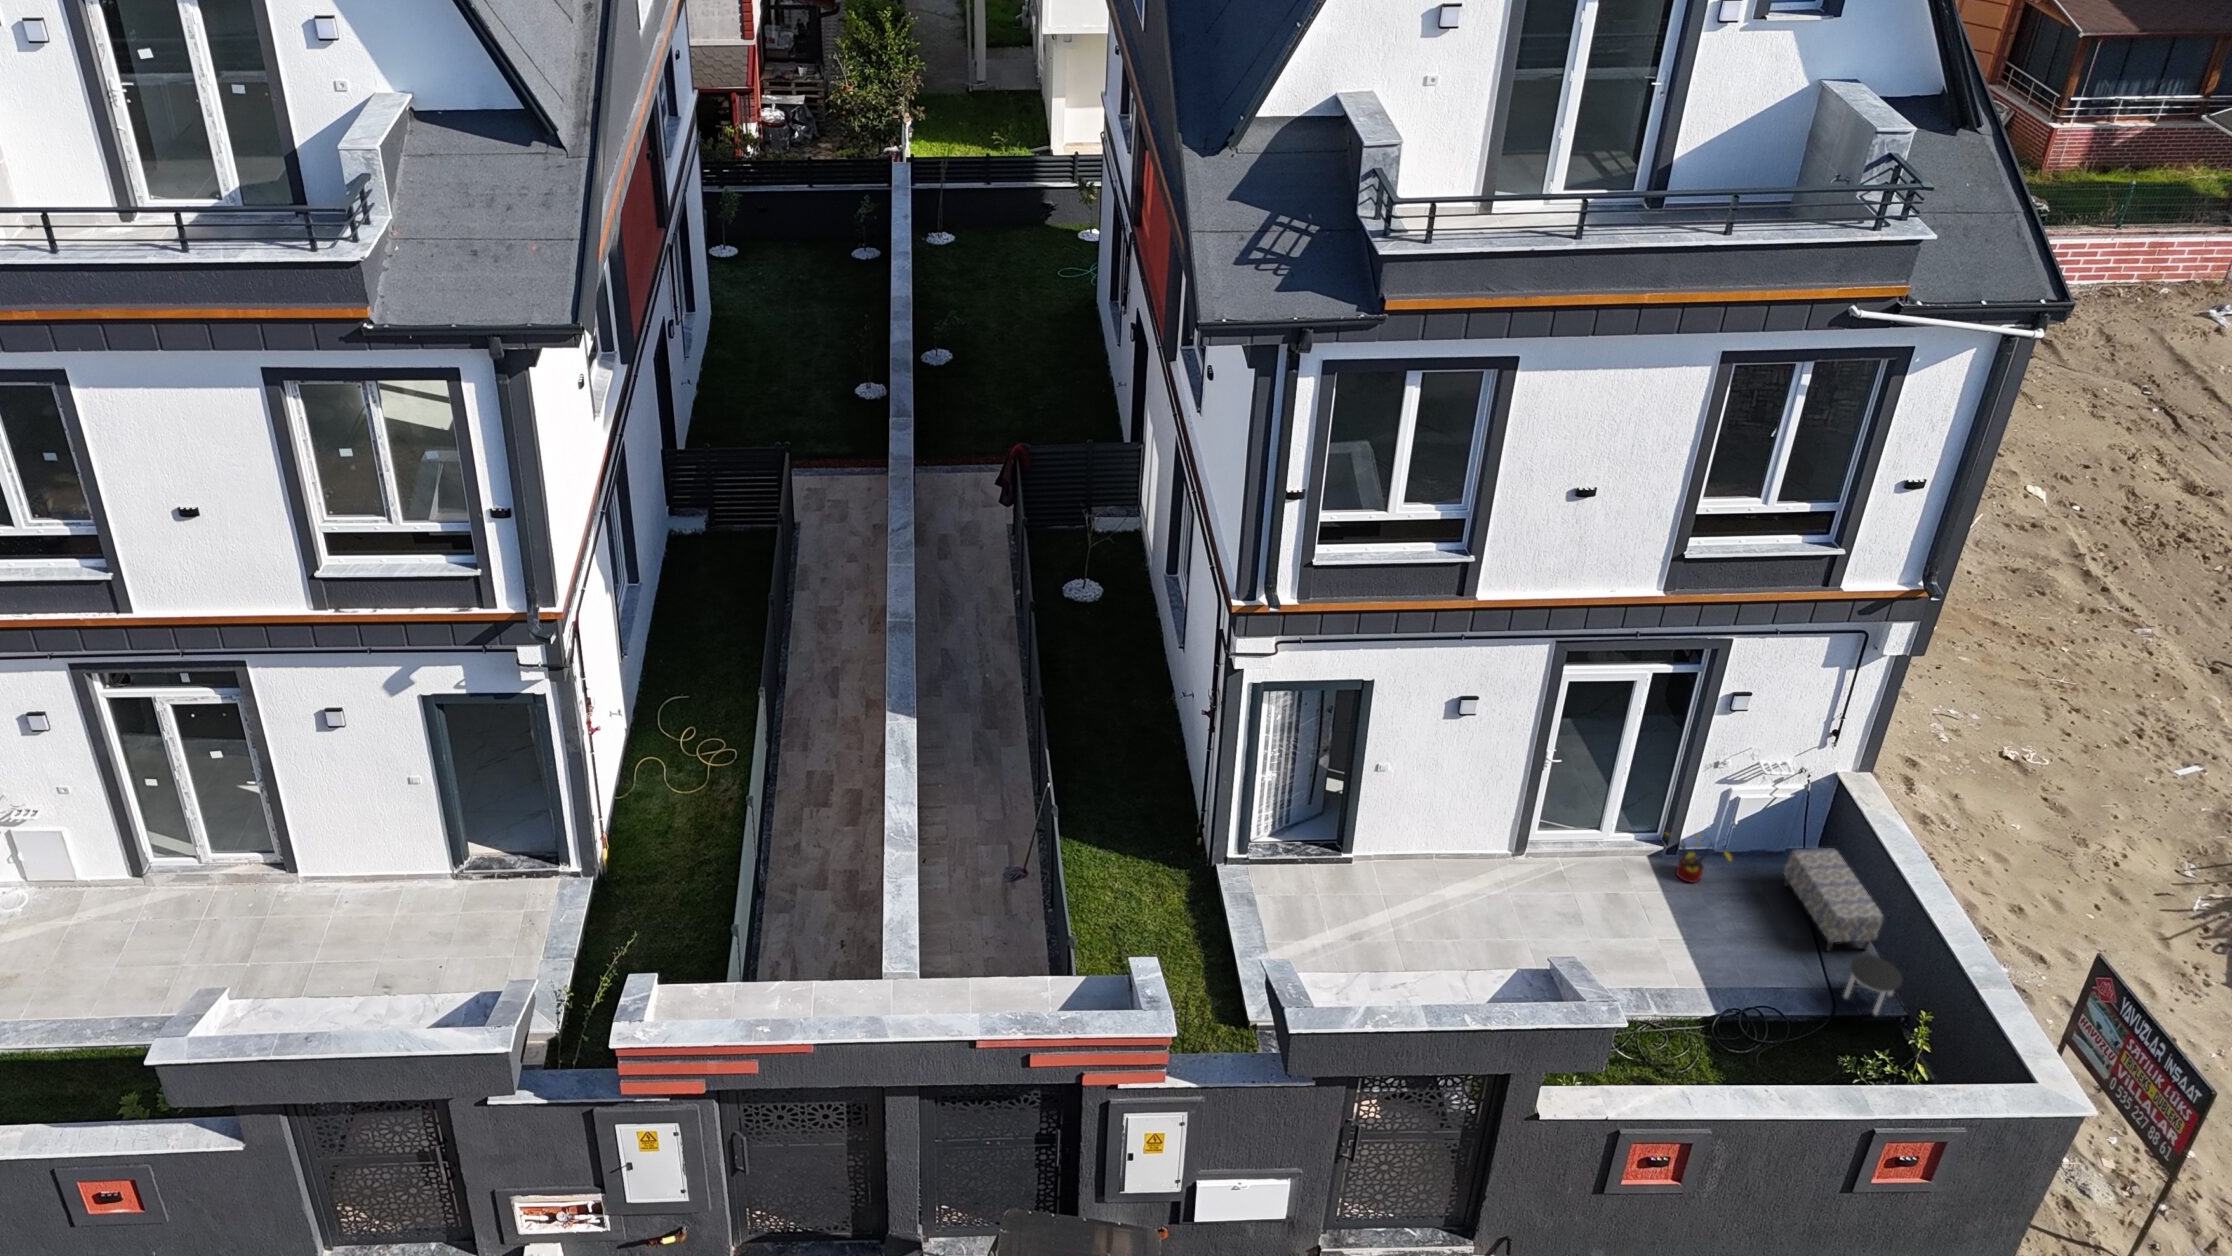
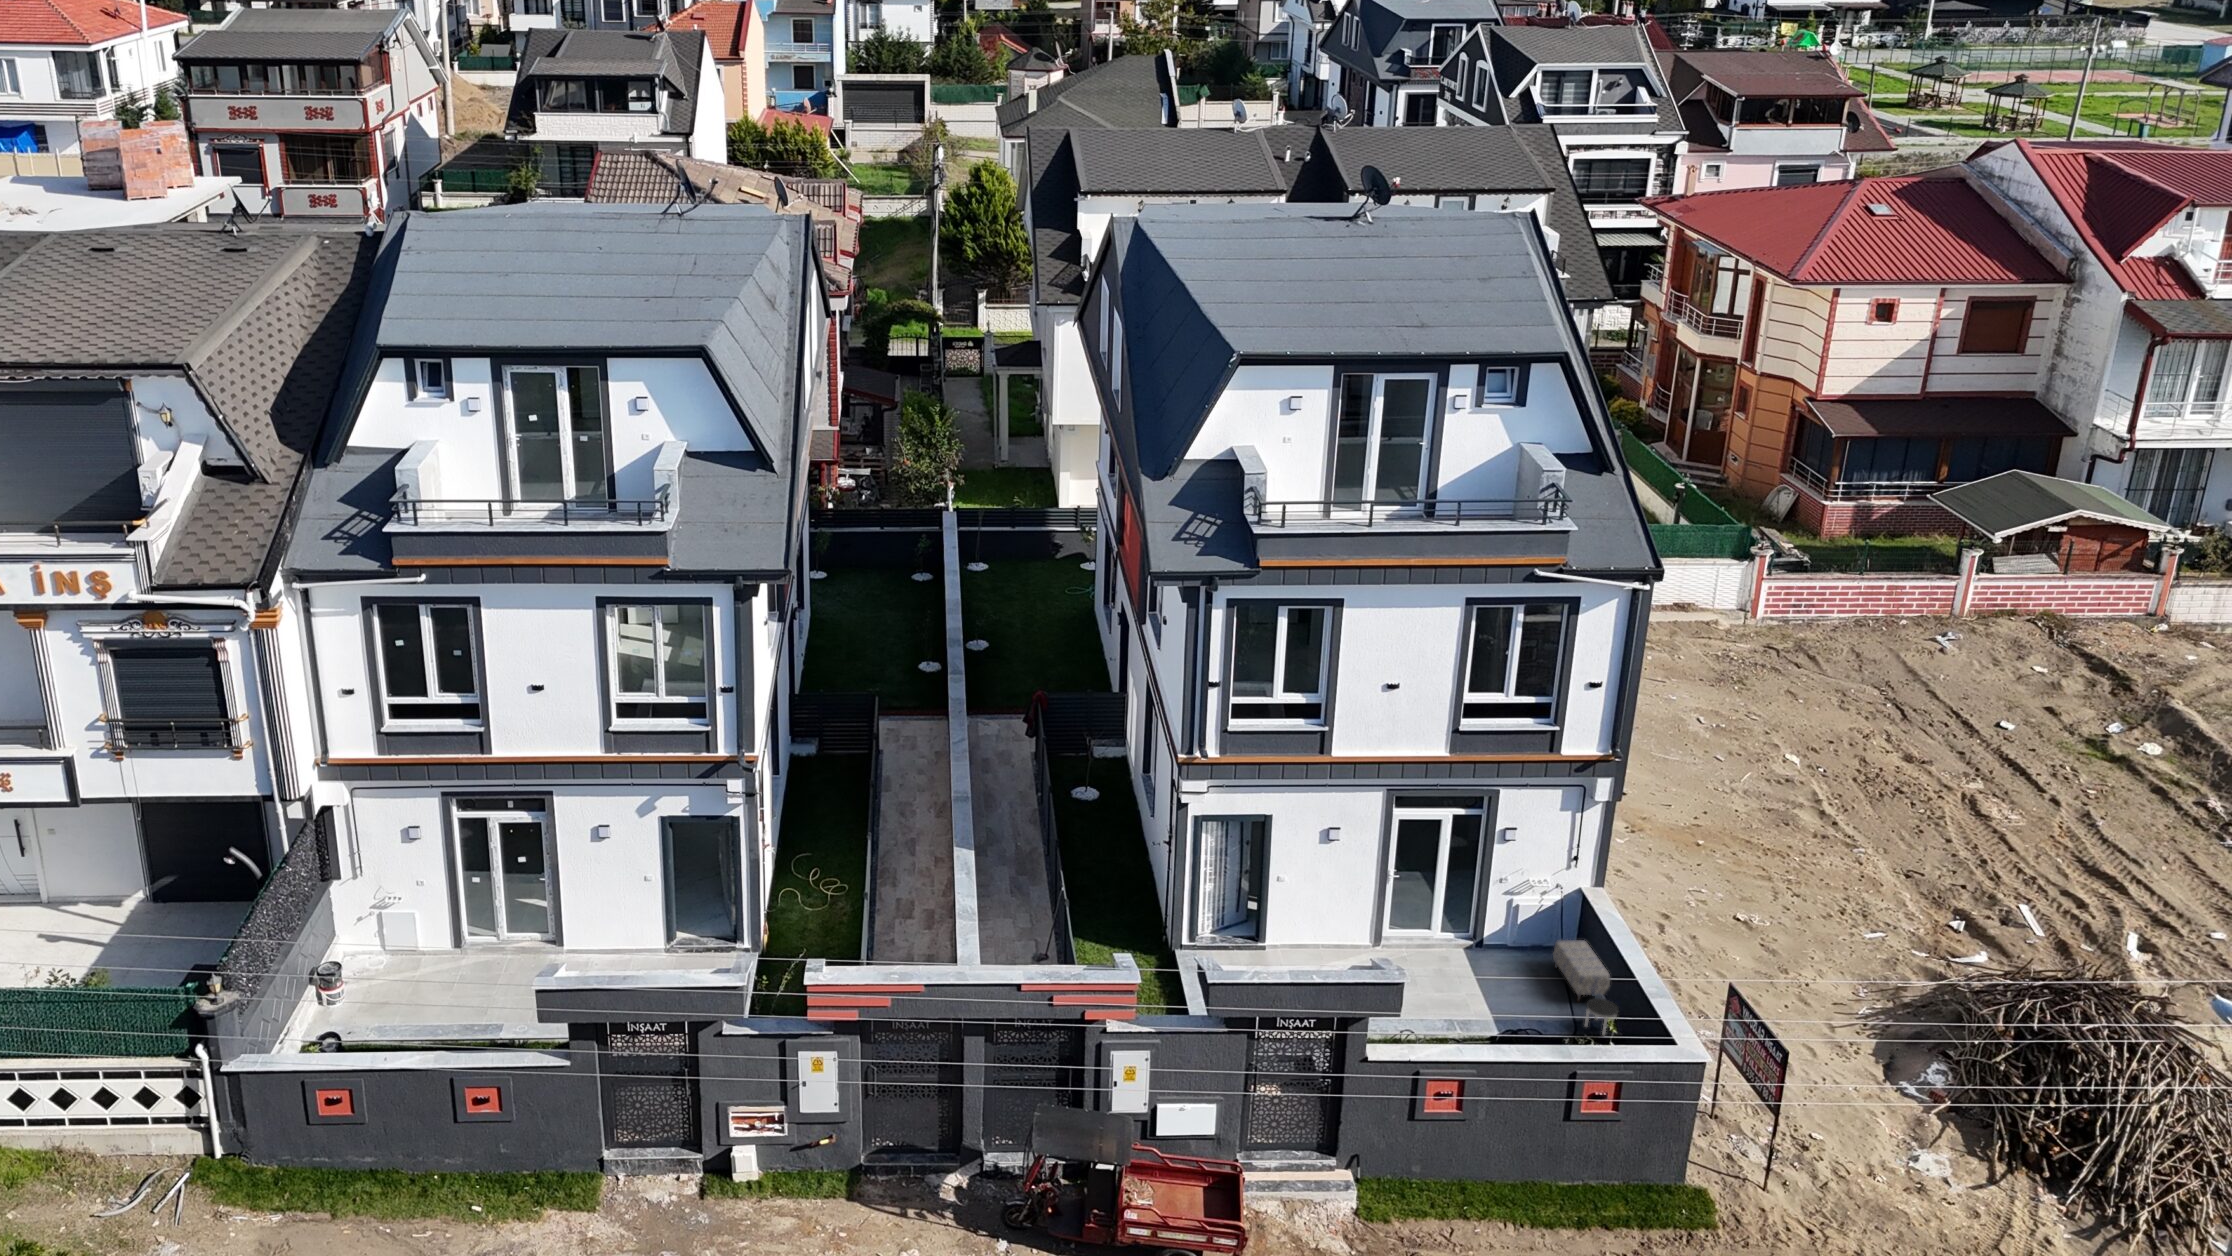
decorative plant: present [1666,833,1732,883] -> none [1473,921,1517,965]

